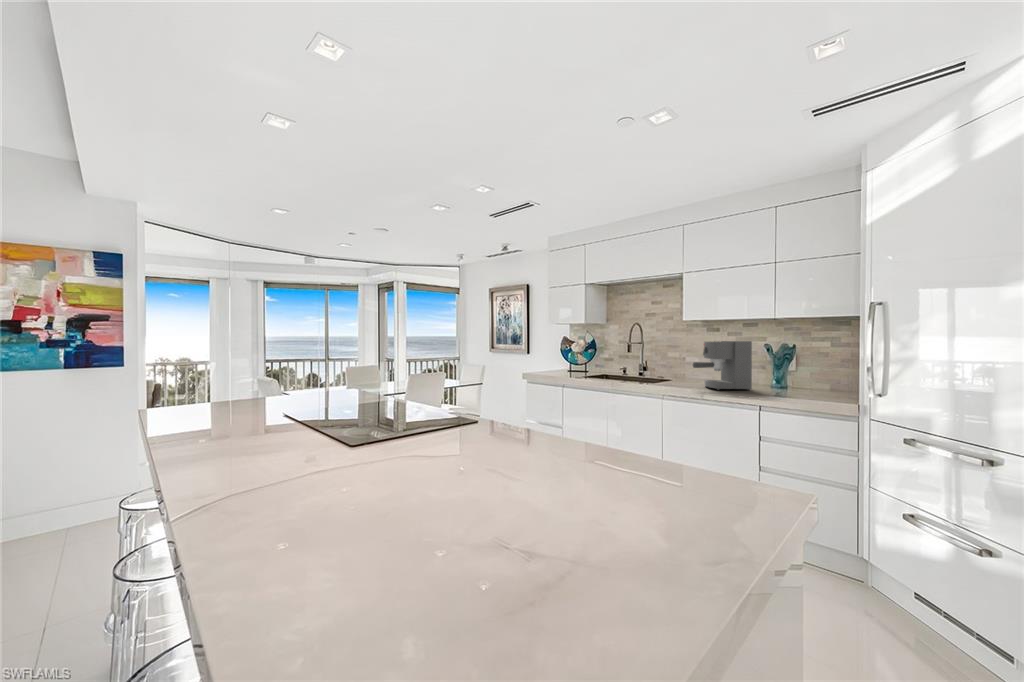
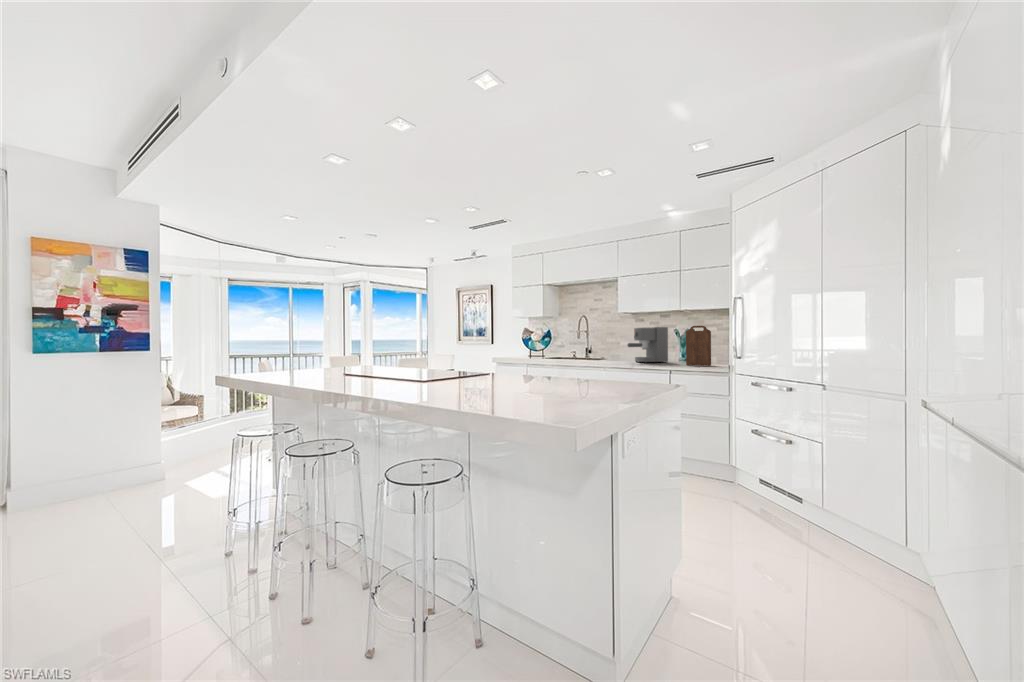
cutting board: none [777,342,817,400] -> present [686,326,711,366]

